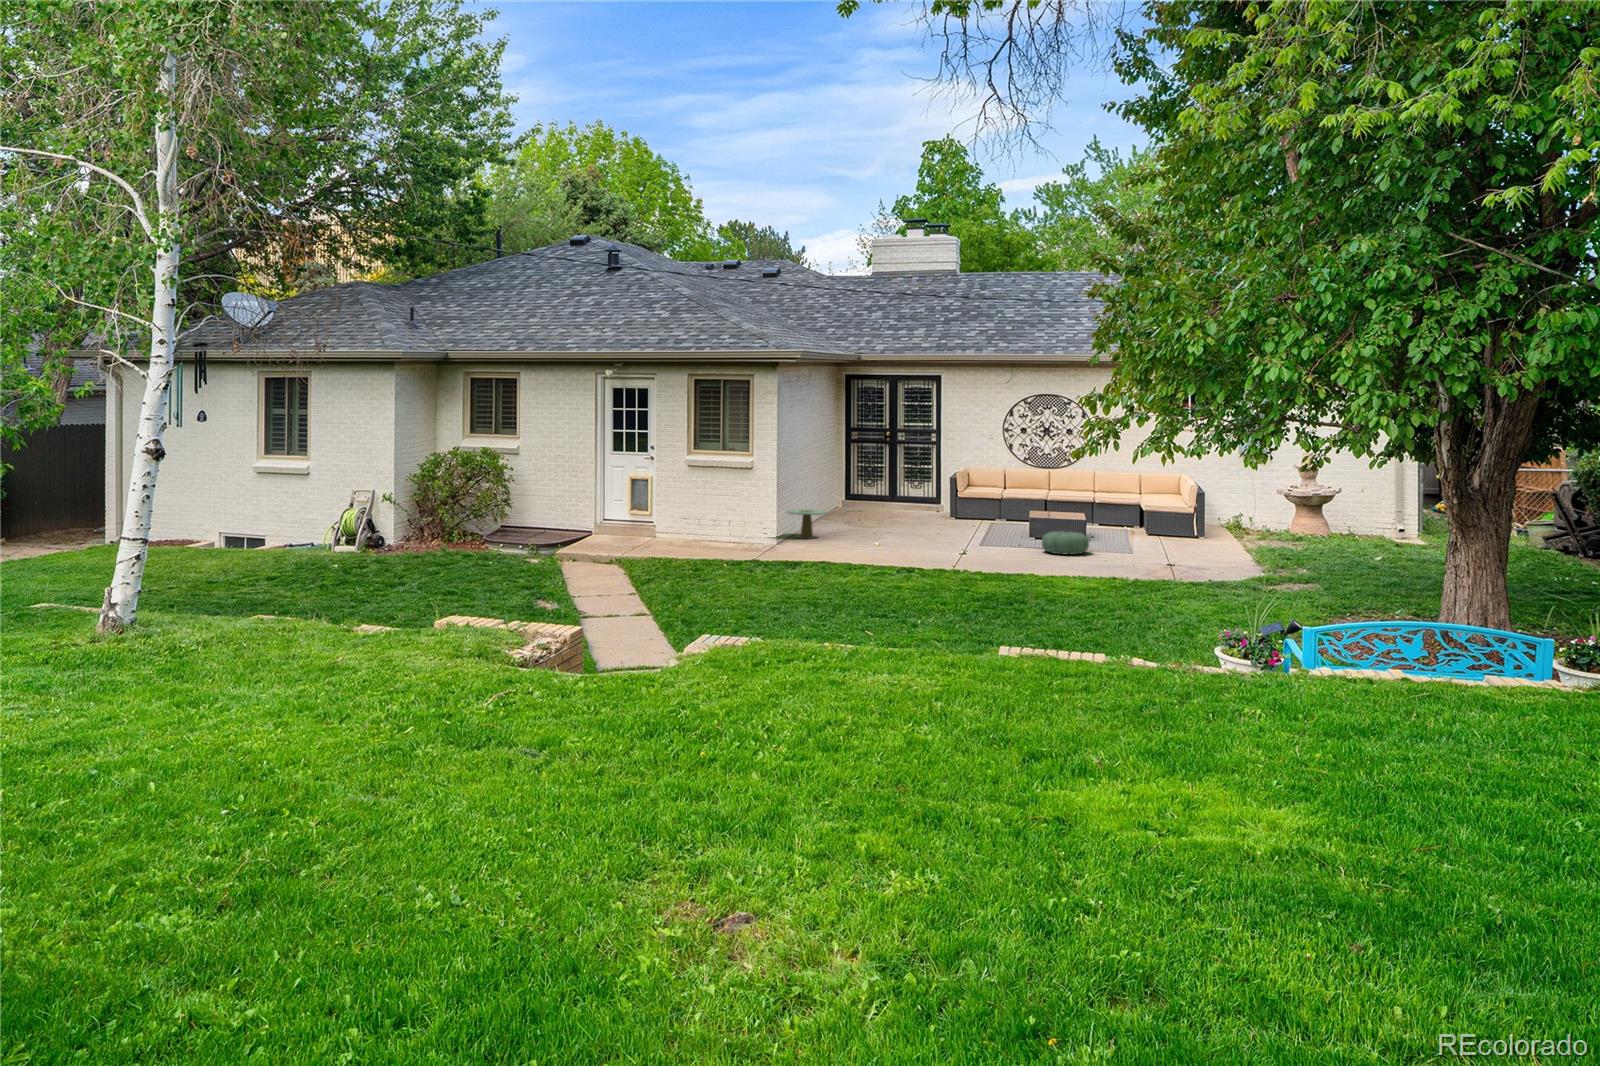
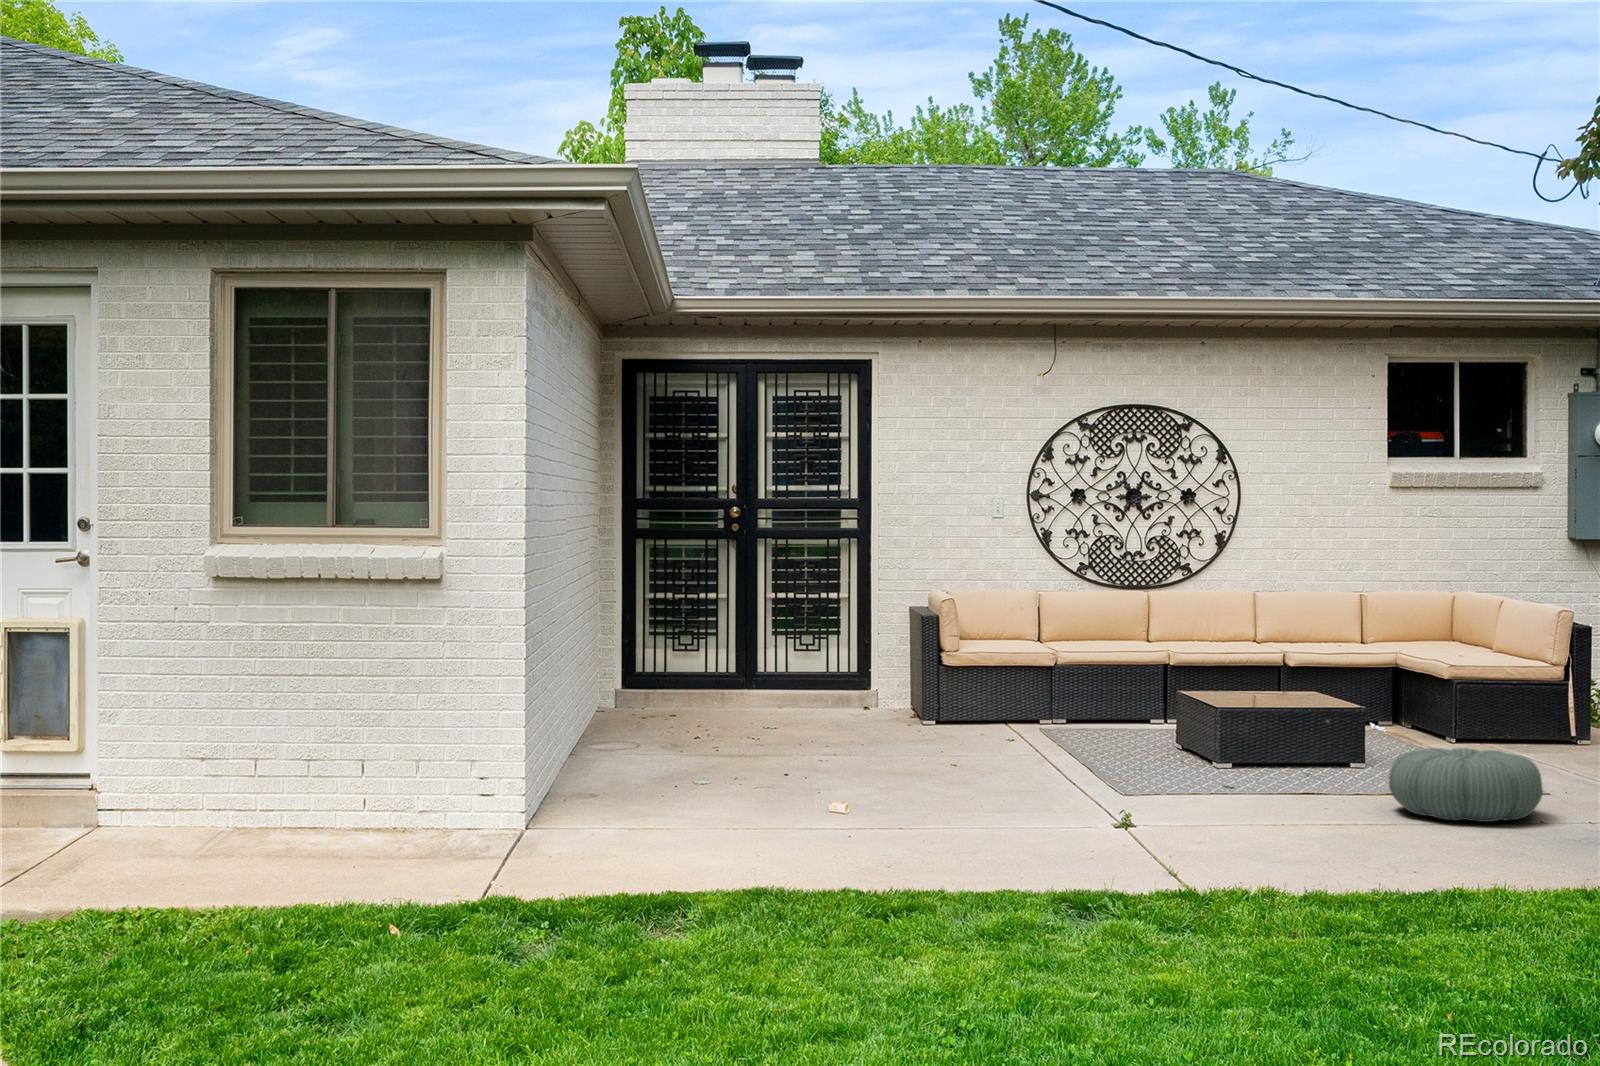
side table: present [787,509,827,539] -> none [550,712,685,809]

